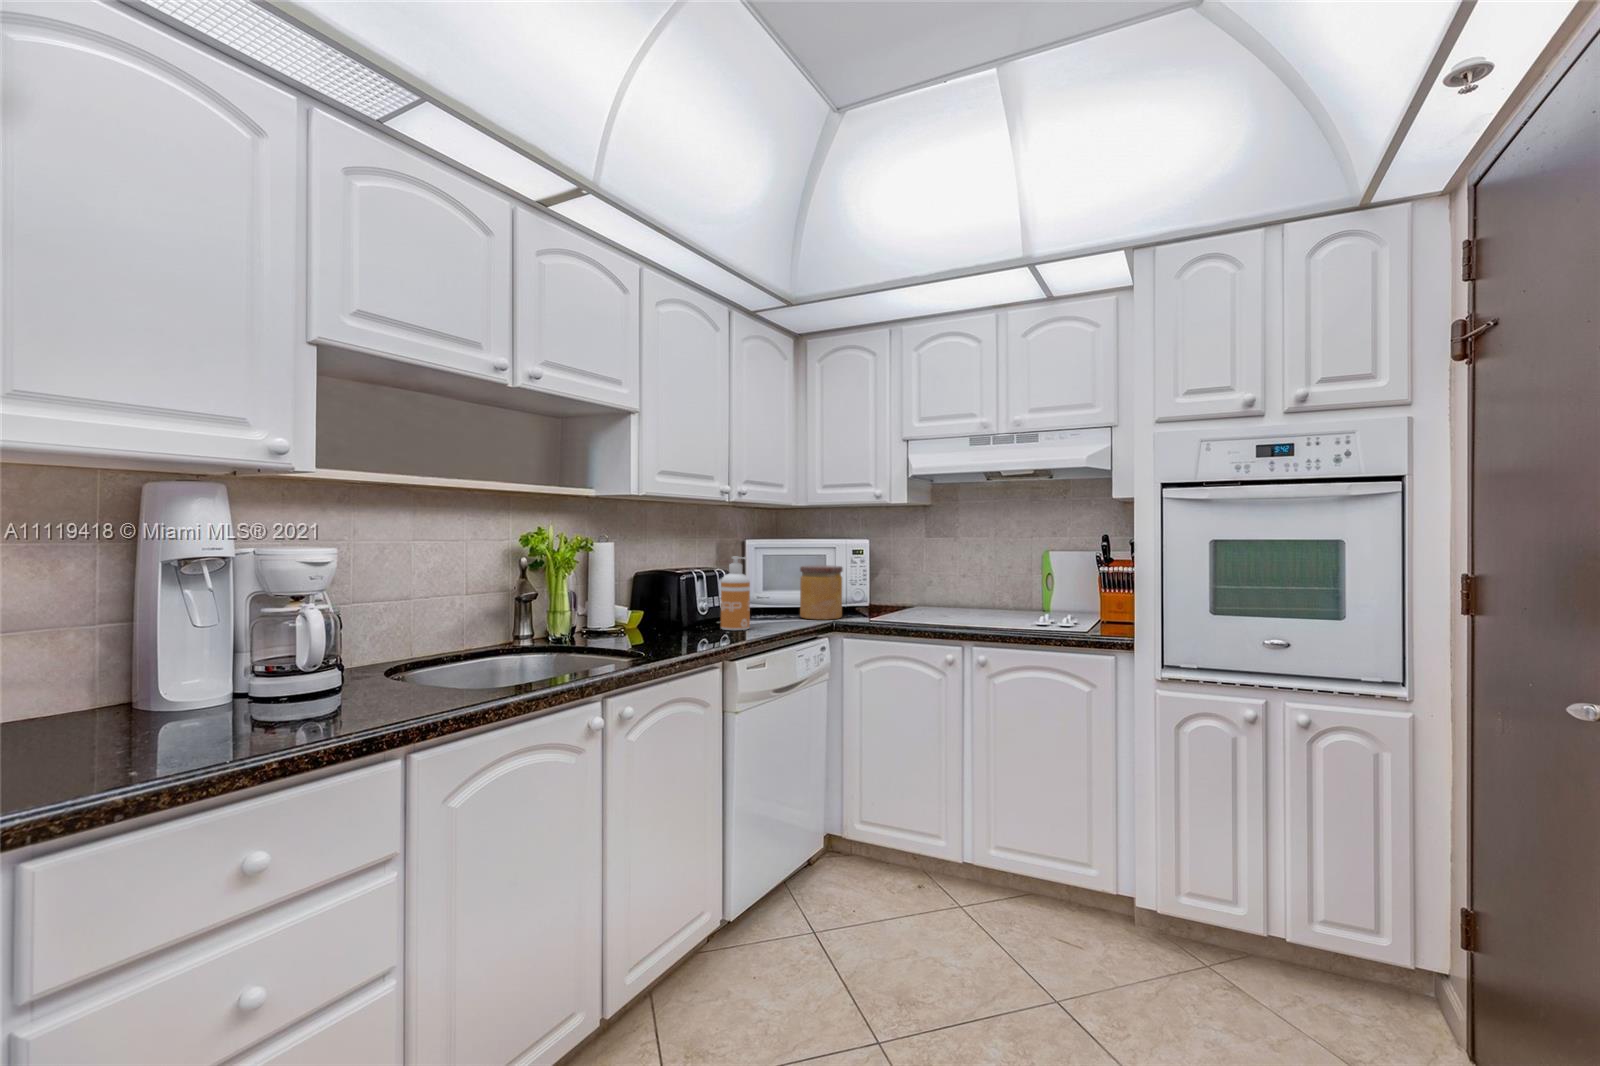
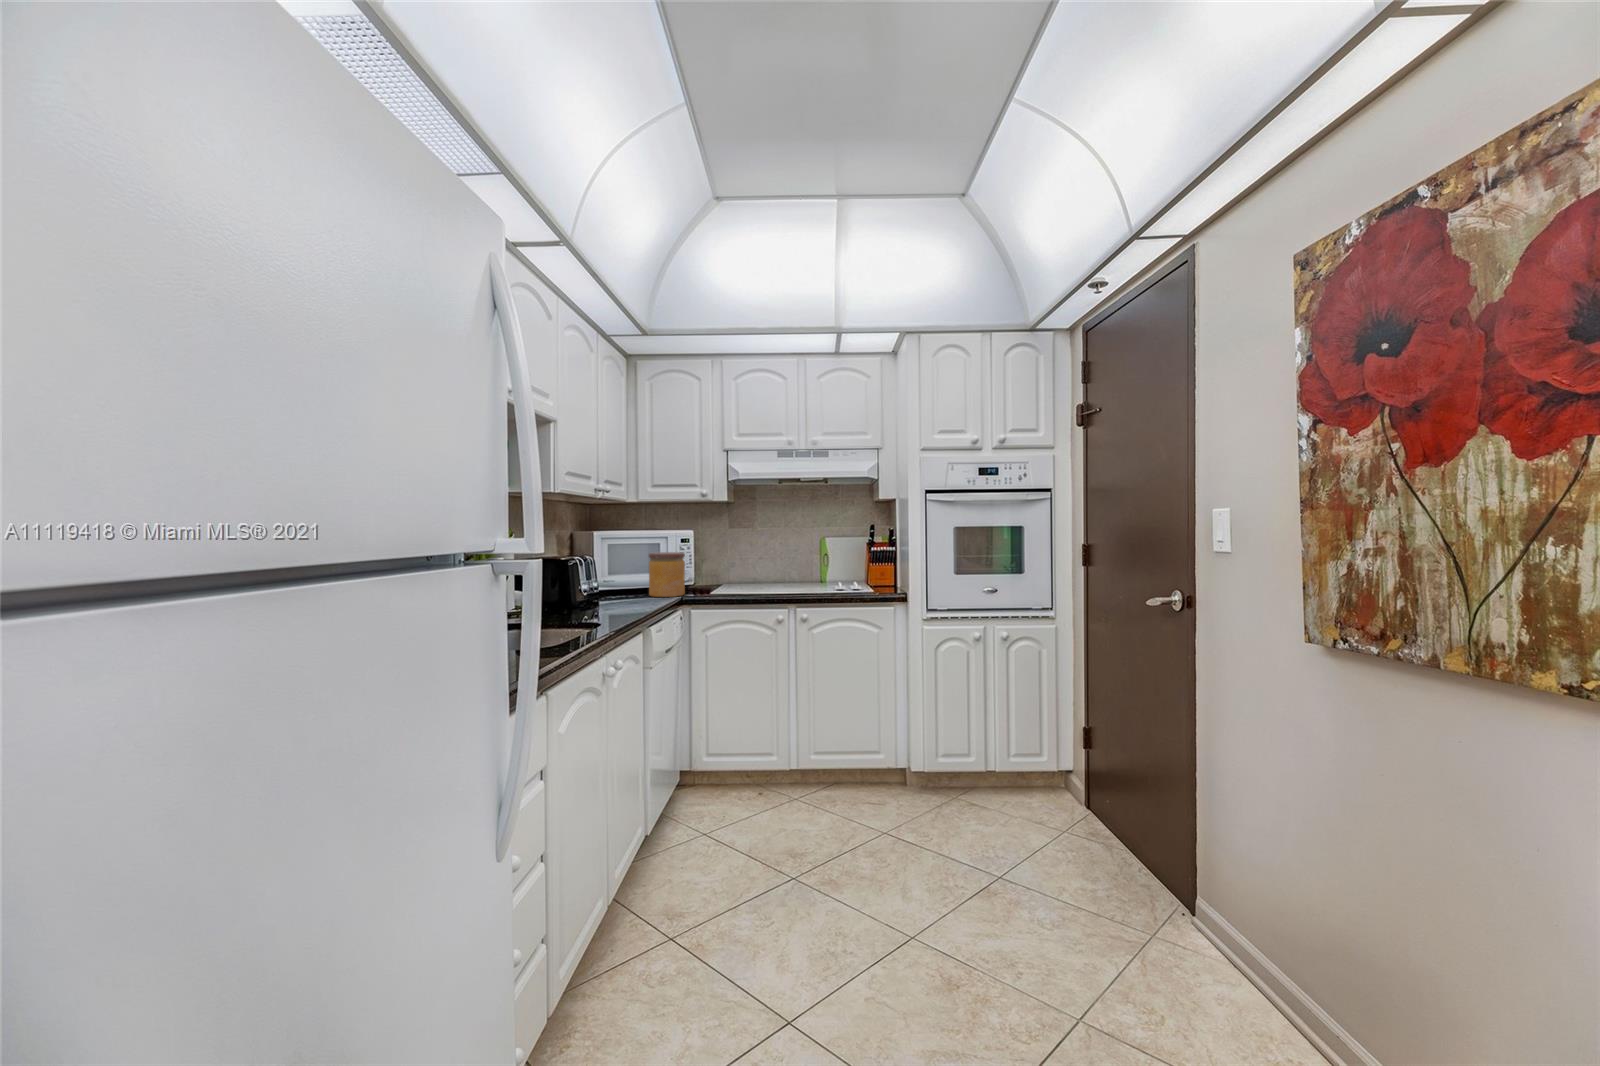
soap dispenser: present [721,556,750,630] -> none [602,546,629,610]

